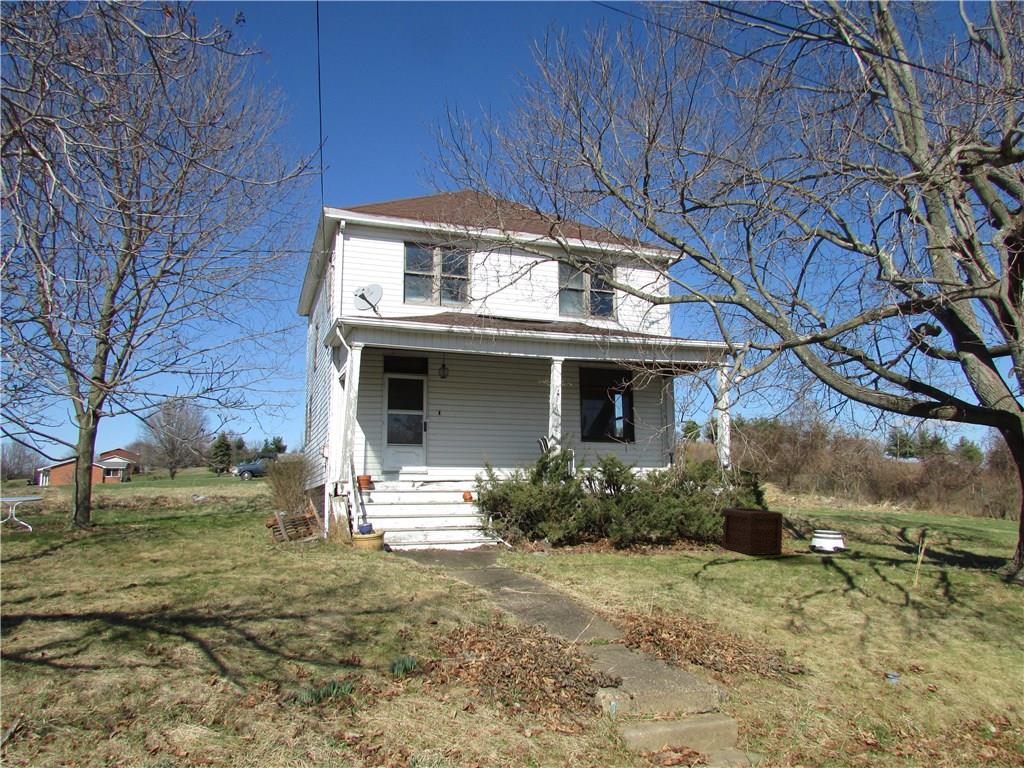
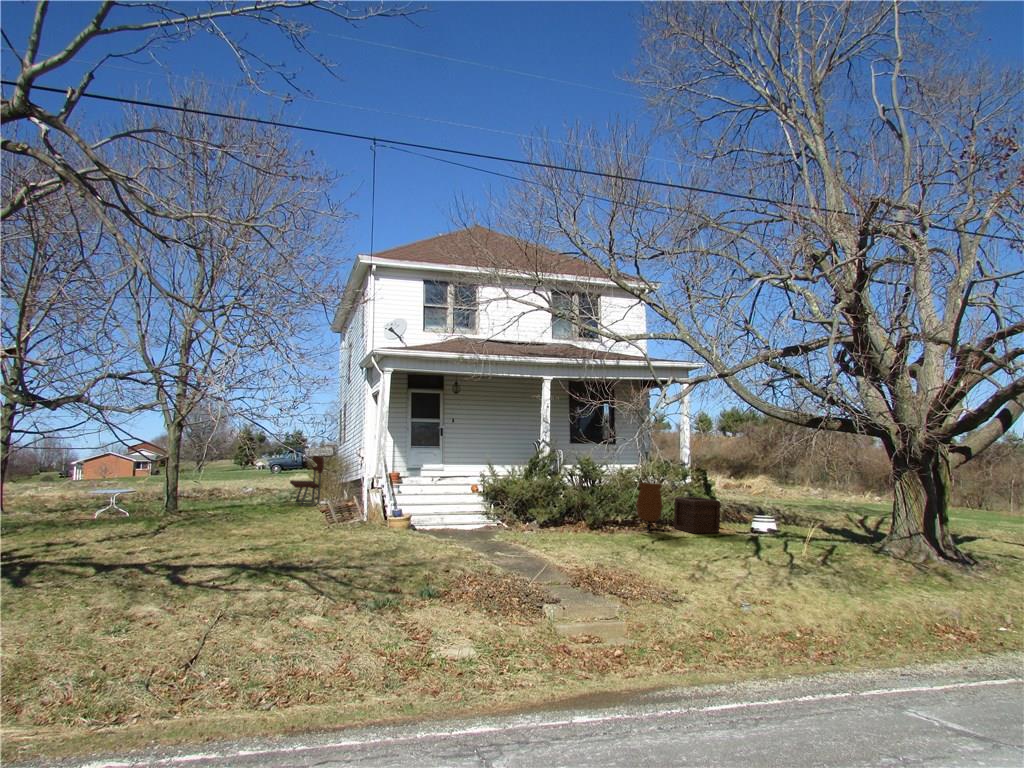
bench: none [238,456,280,519] -> present [290,456,324,506]
lounge chair: none [672,489,713,555] -> present [636,483,663,533]

